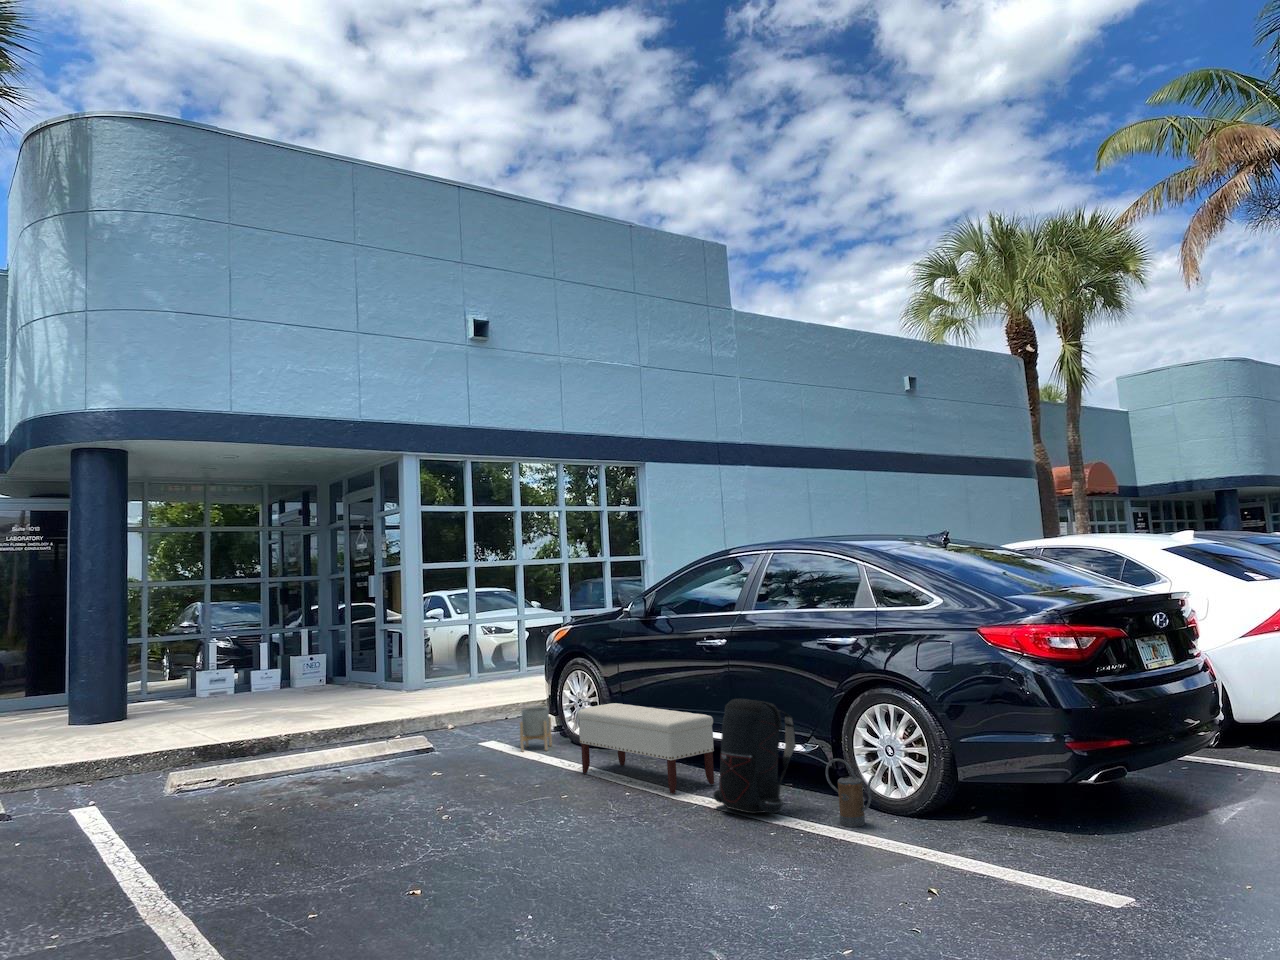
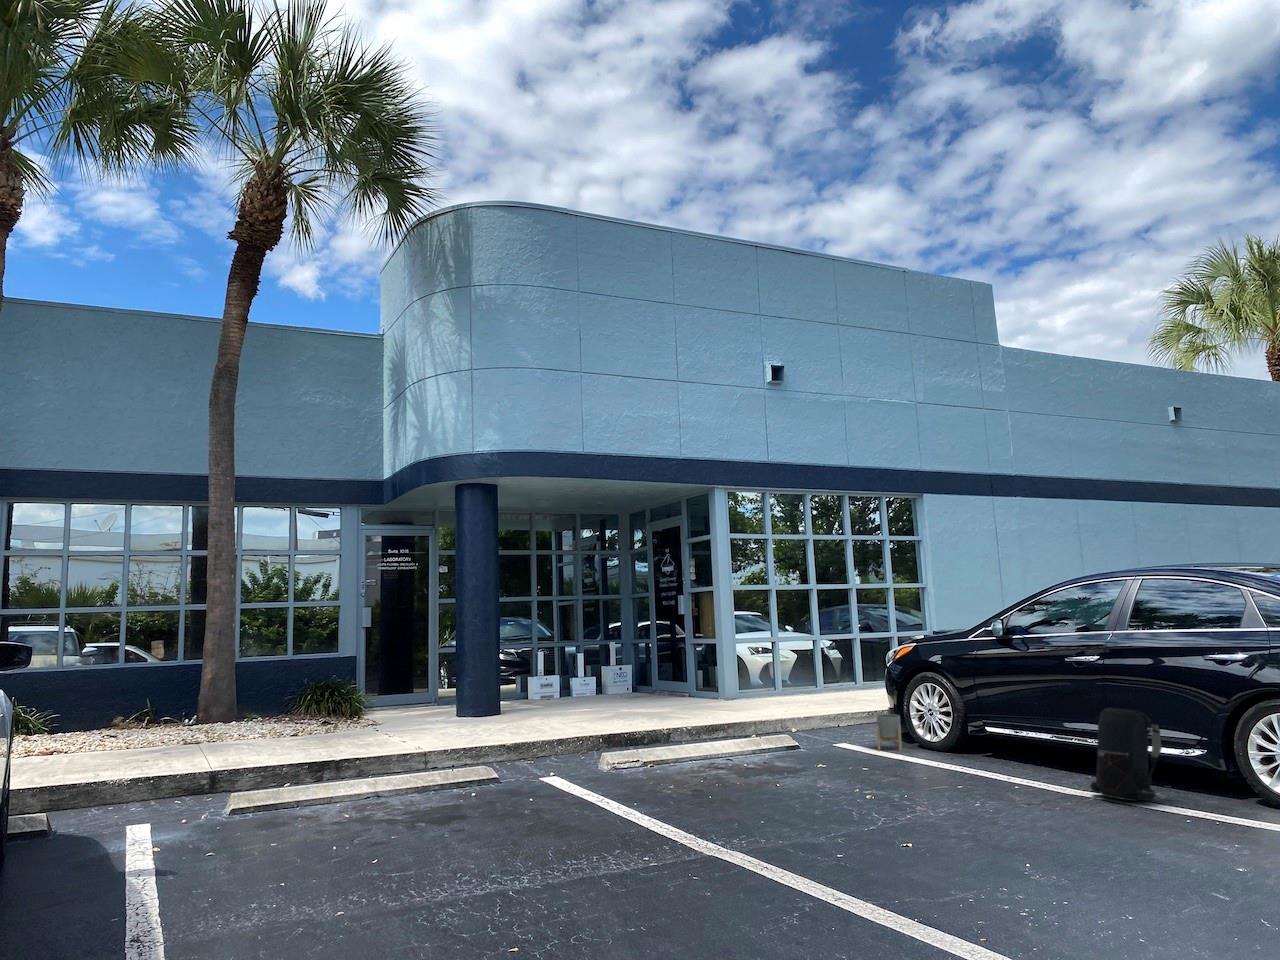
bench: present [578,703,714,794] -> none [946,711,1077,785]
watering can: present [825,759,875,827] -> none [1195,758,1243,813]

